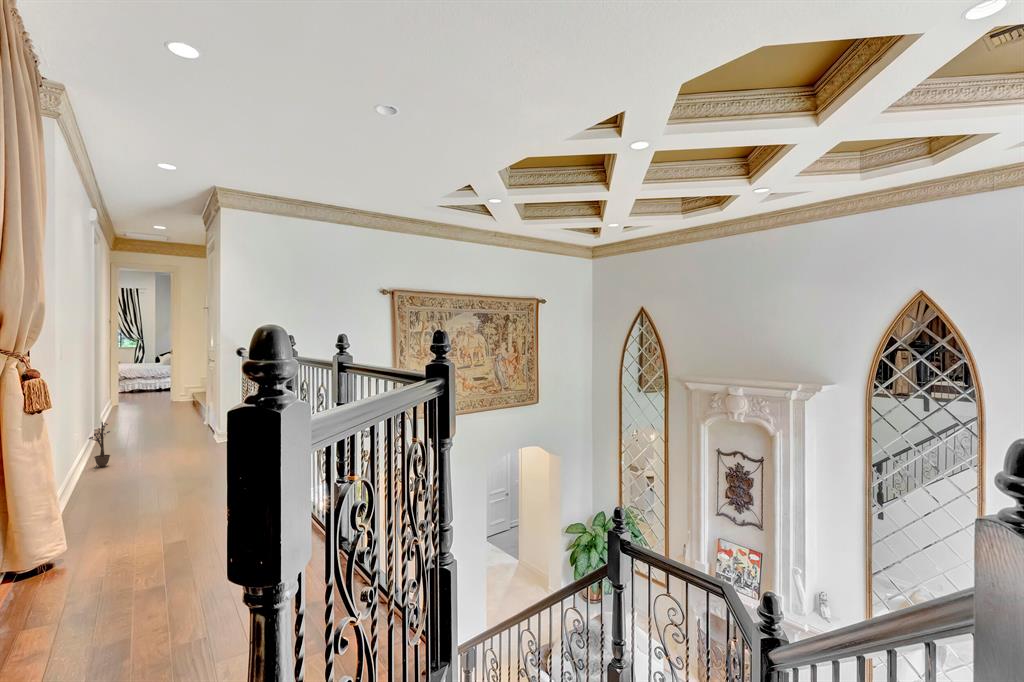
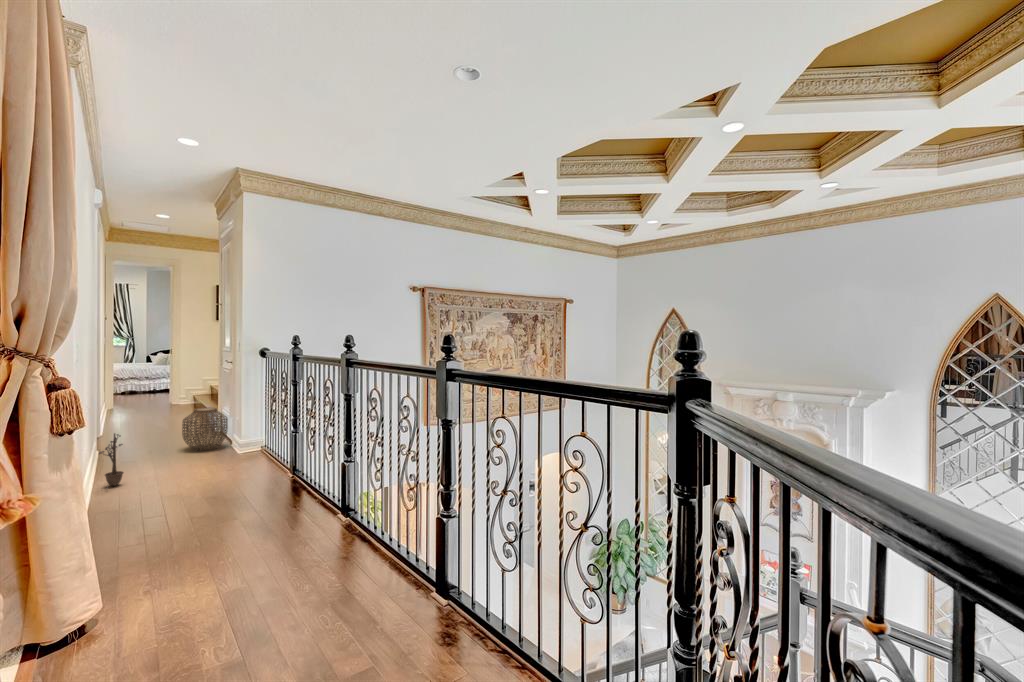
woven basket: none [167,402,208,440] -> present [182,407,228,451]

